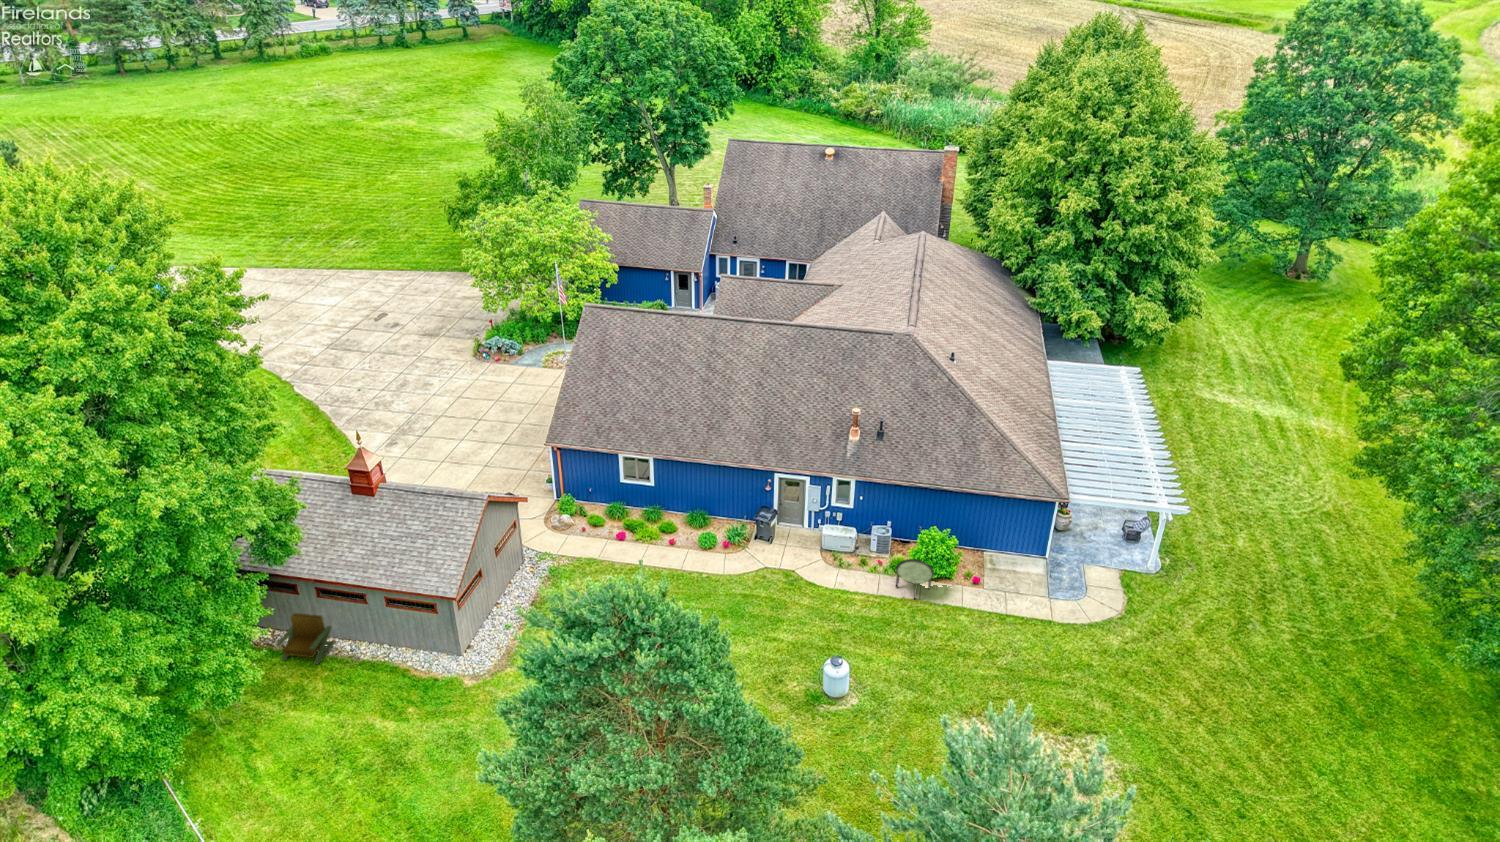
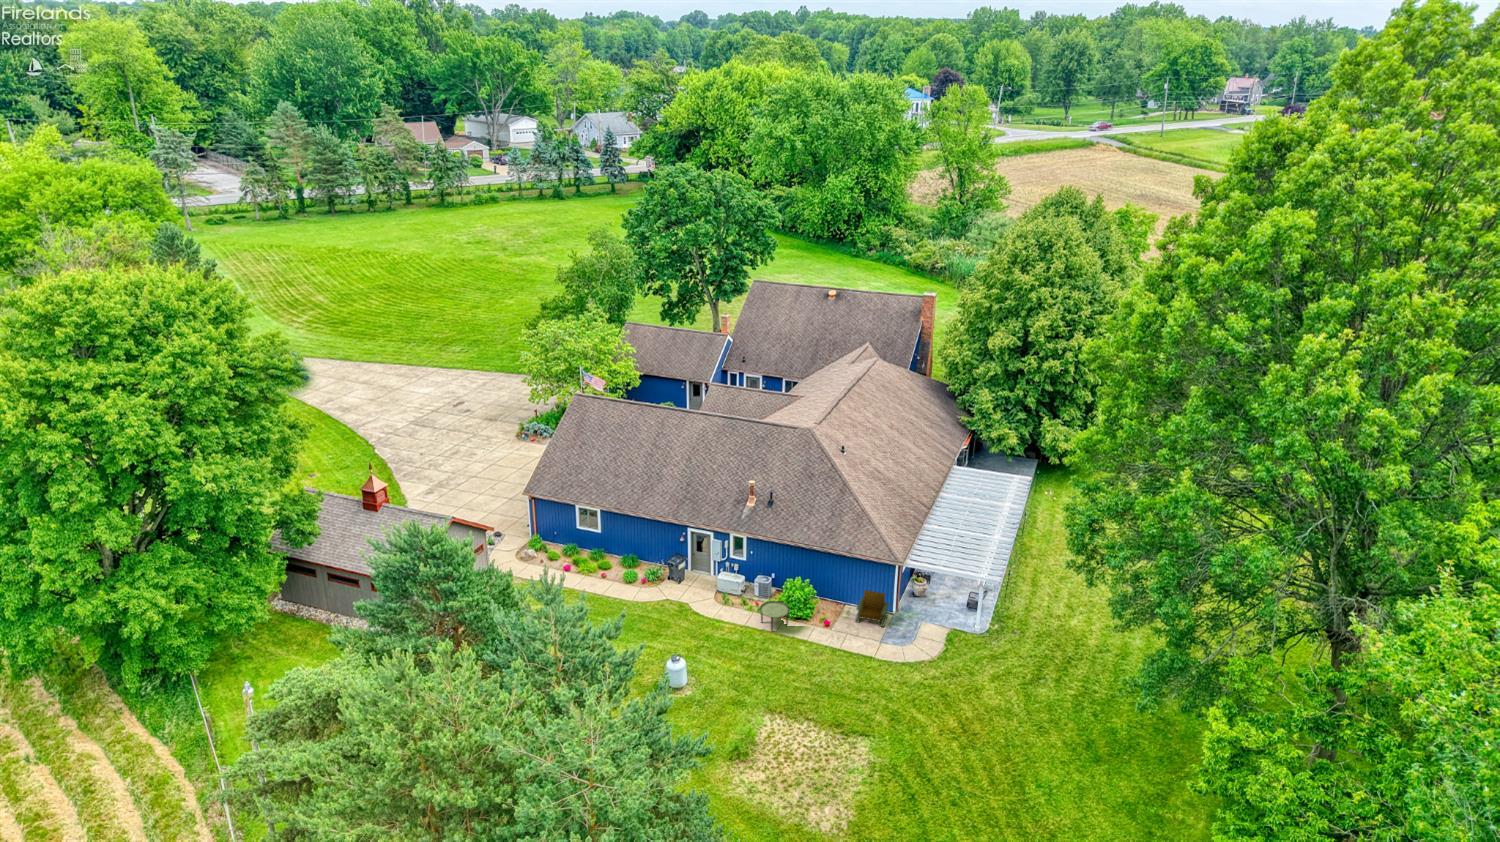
lounge chair: present [277,613,335,664] -> present [856,590,889,627]

